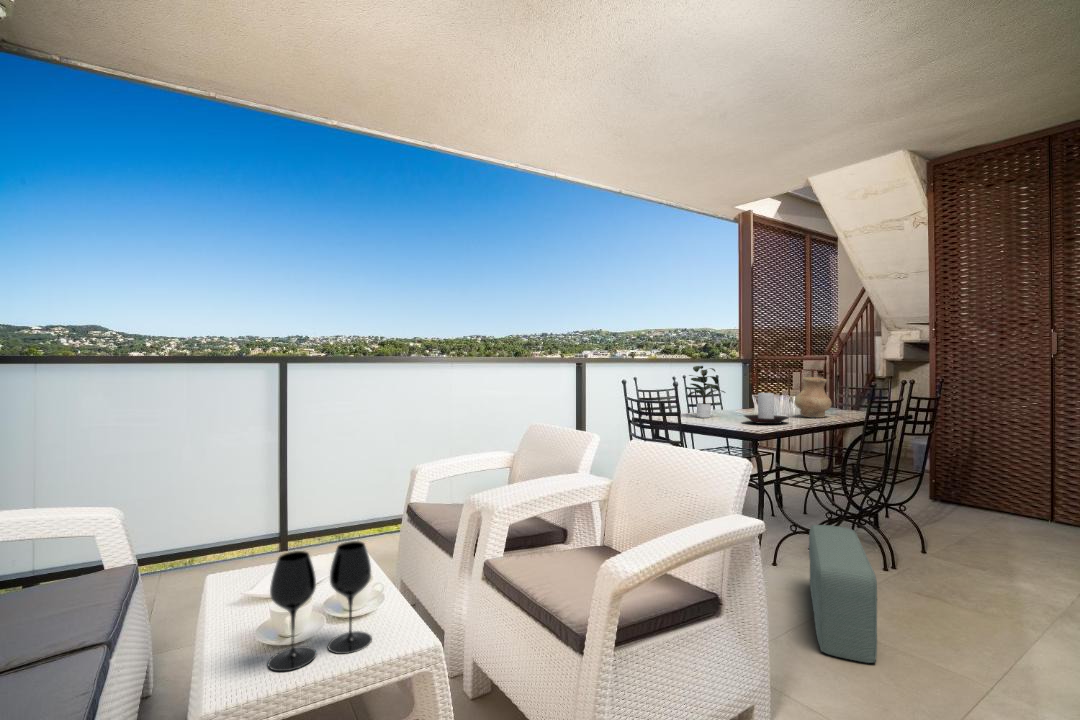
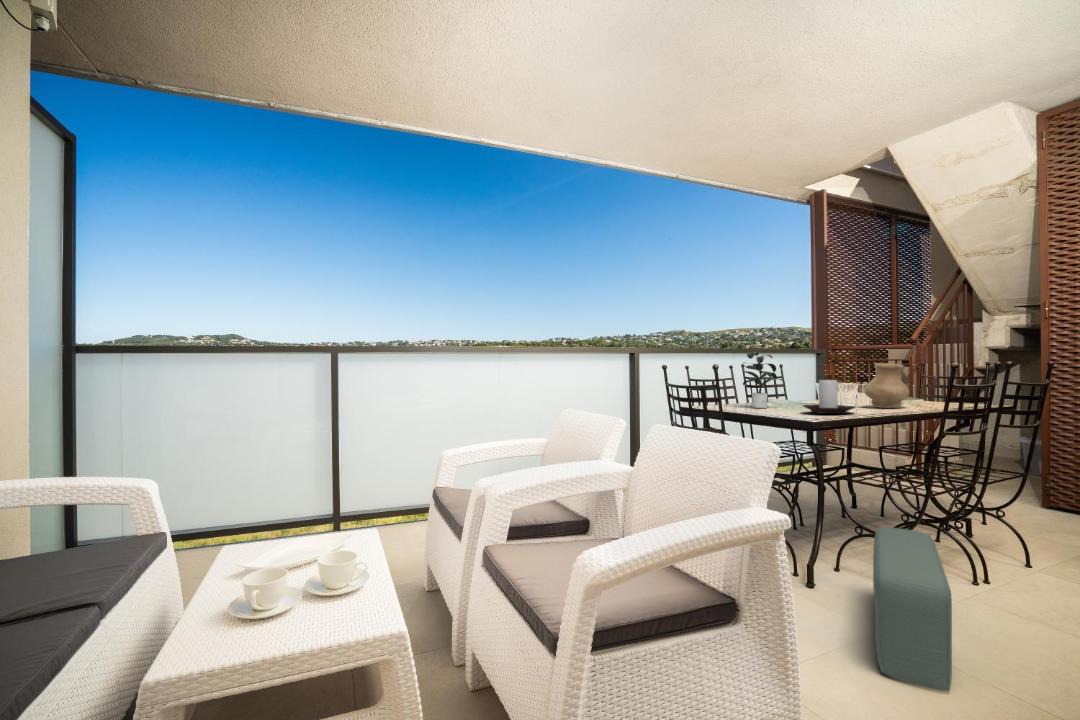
wine glass: present [268,541,372,671] -> none [232,517,344,647]

